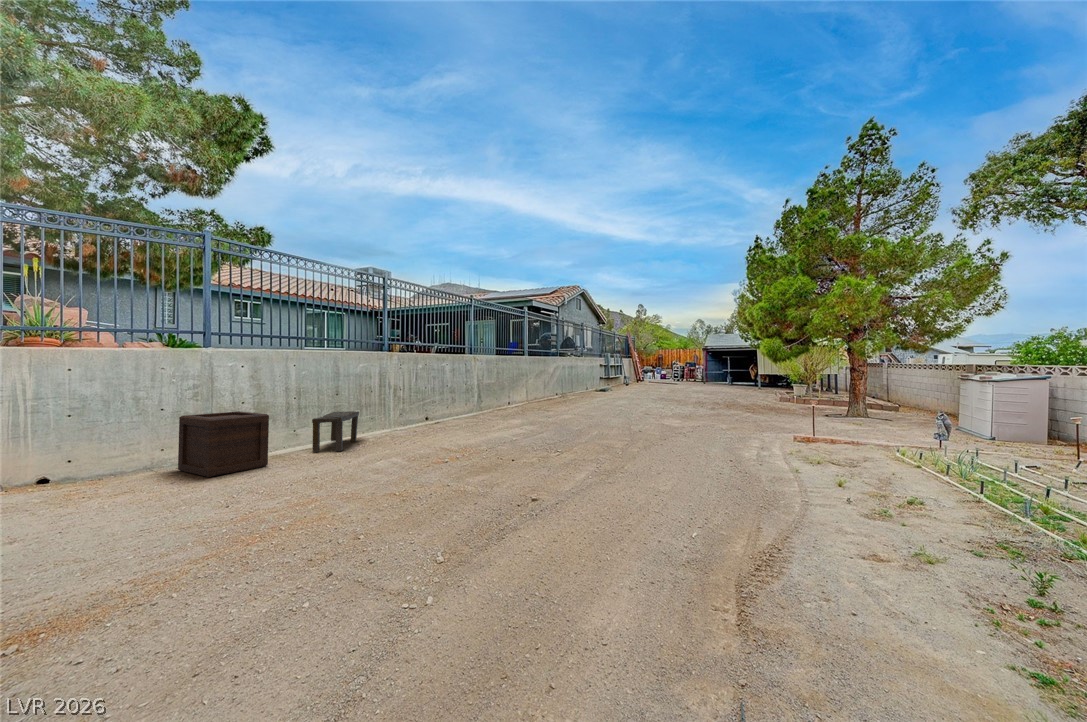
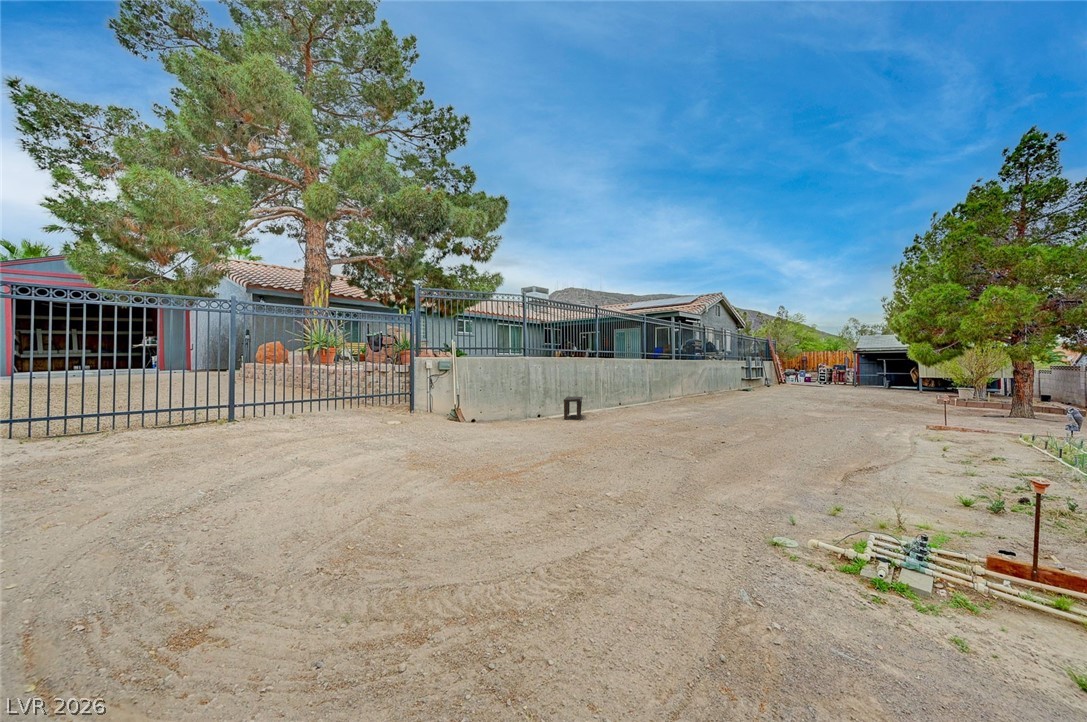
wooden crate: present [178,411,269,477] -> none [509,393,551,426]

